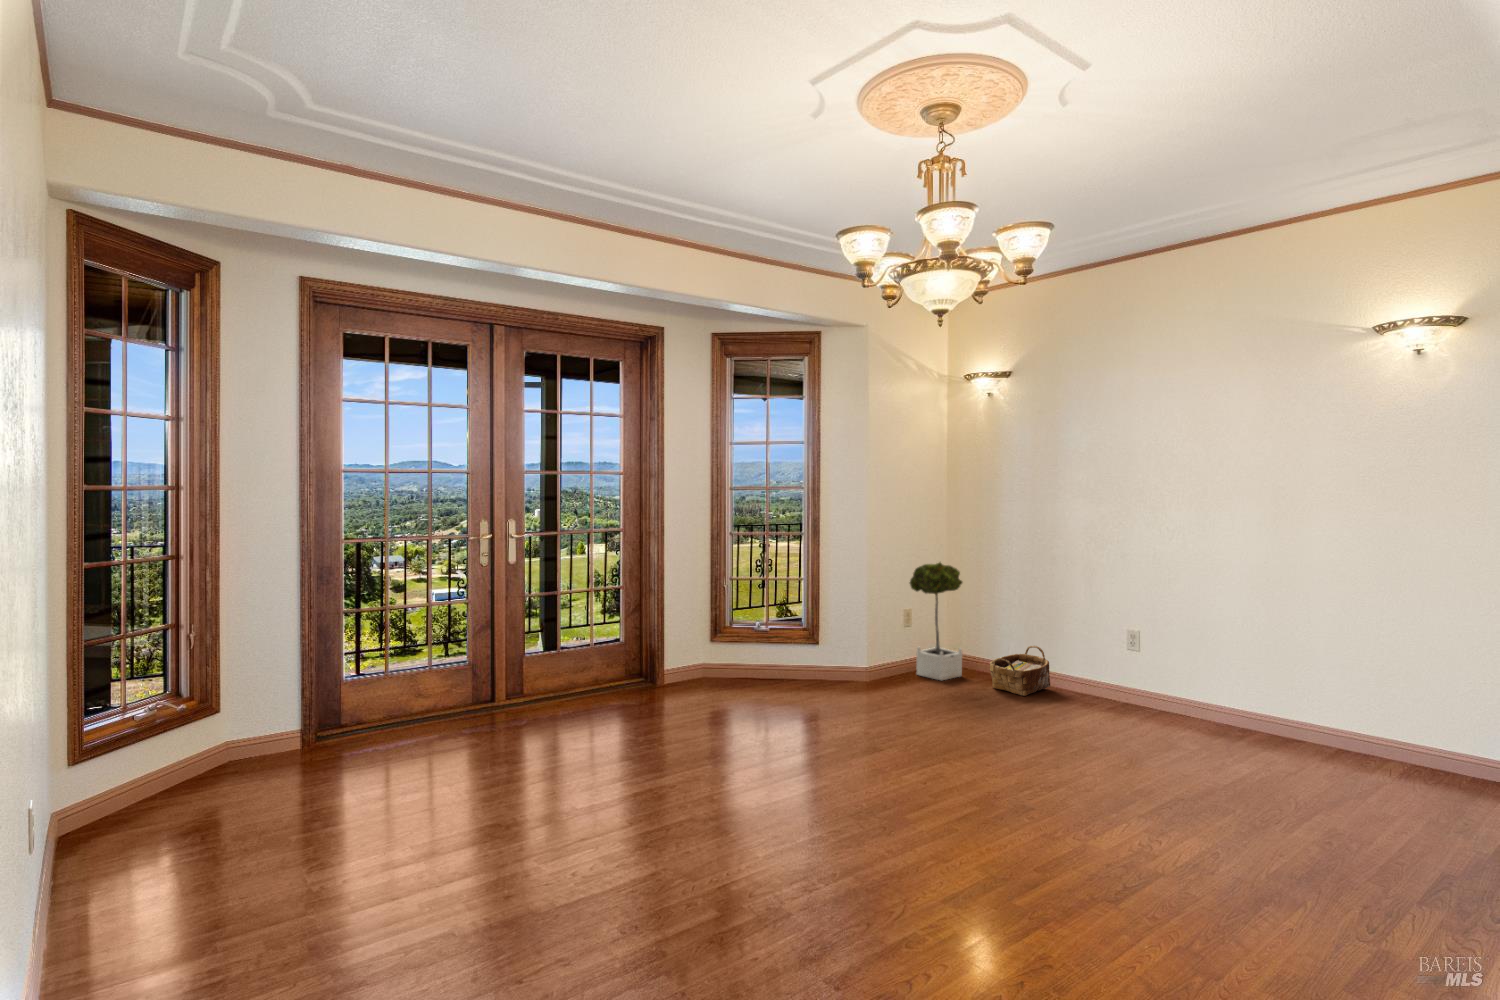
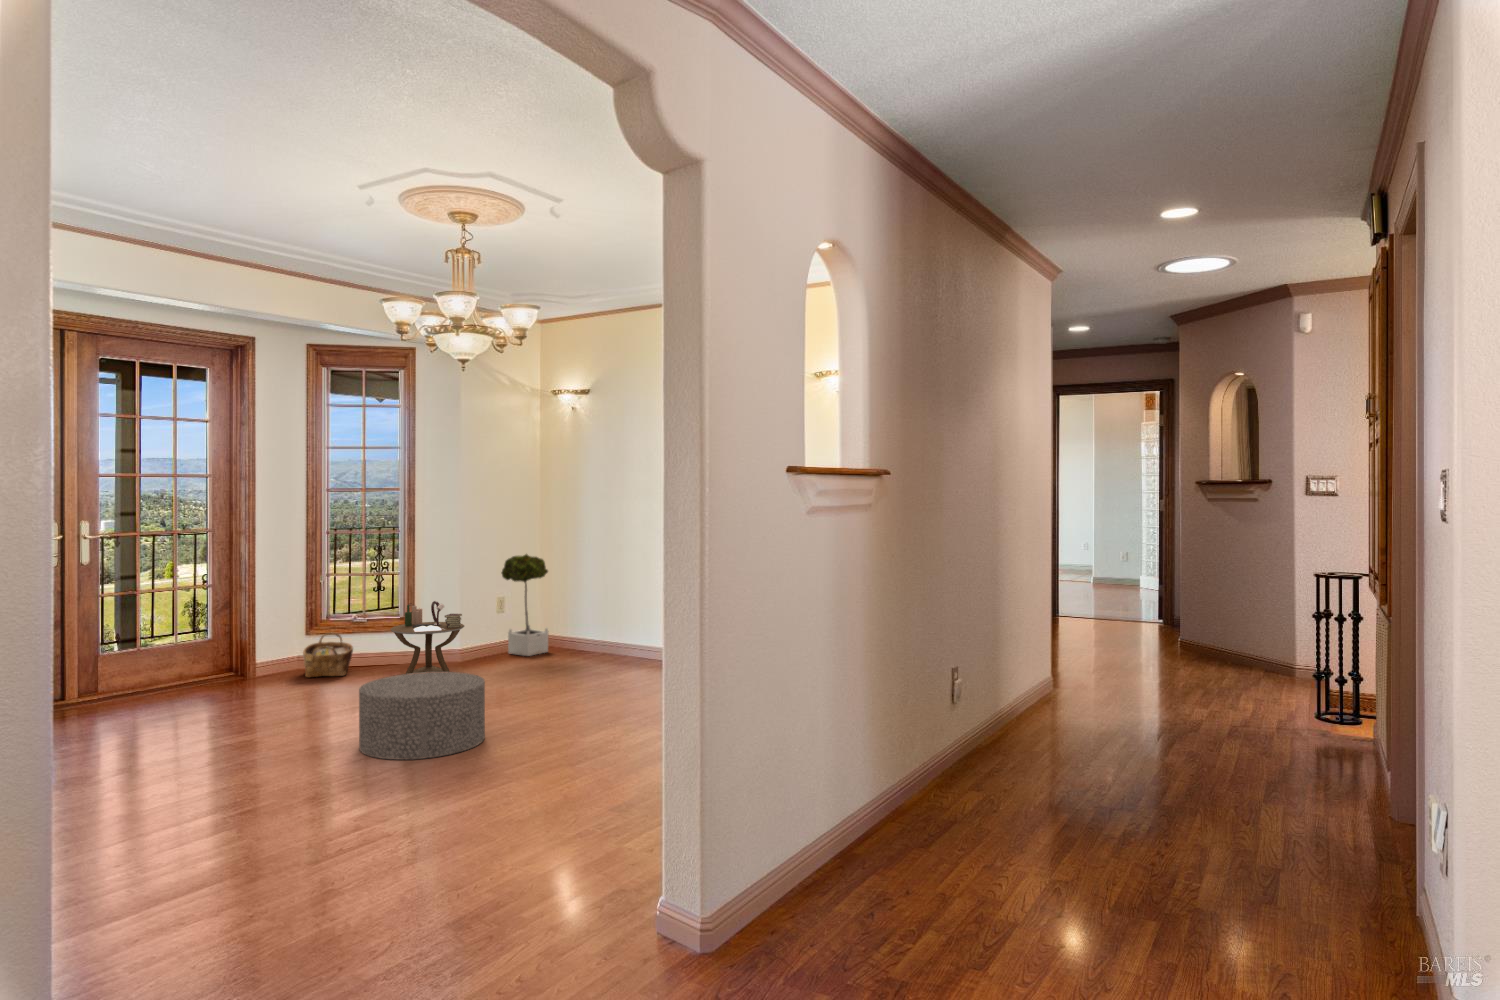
side table: none [798,613,877,698] -> present [391,601,464,674]
woven basket: present [990,646,1050,696] -> present [303,633,353,677]
ottoman: none [799,716,954,846] -> present [359,672,485,760]

